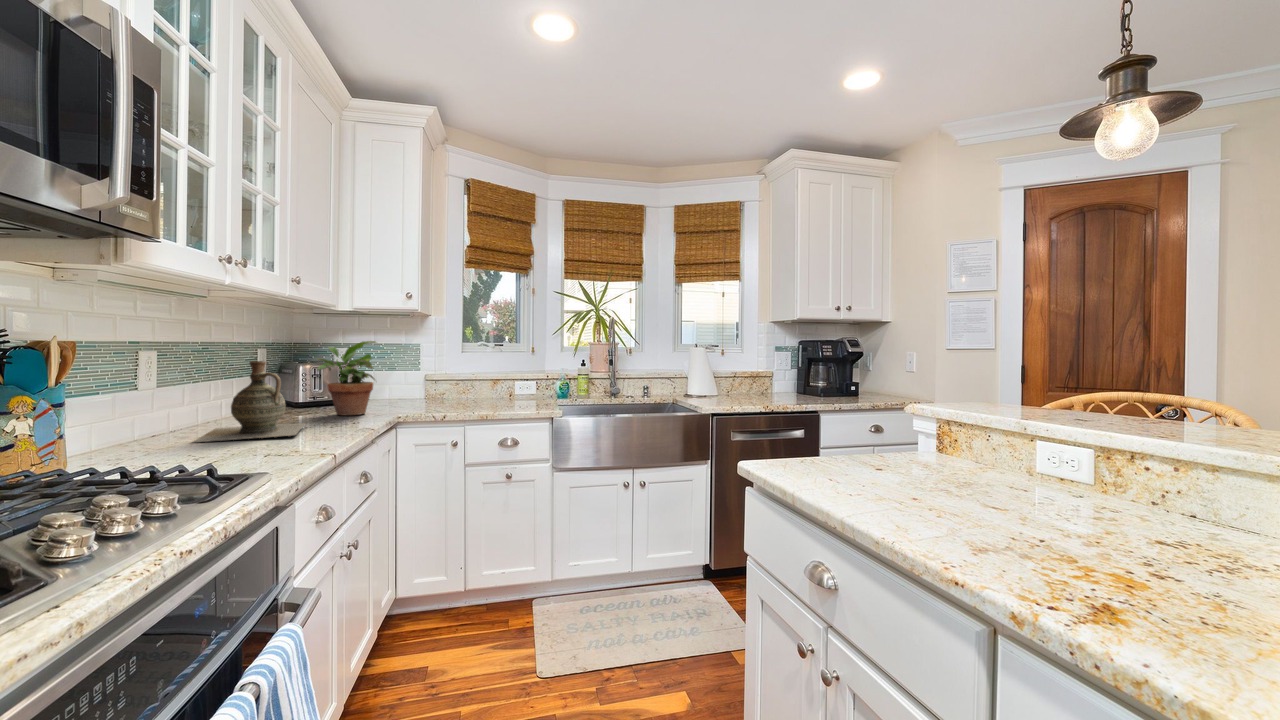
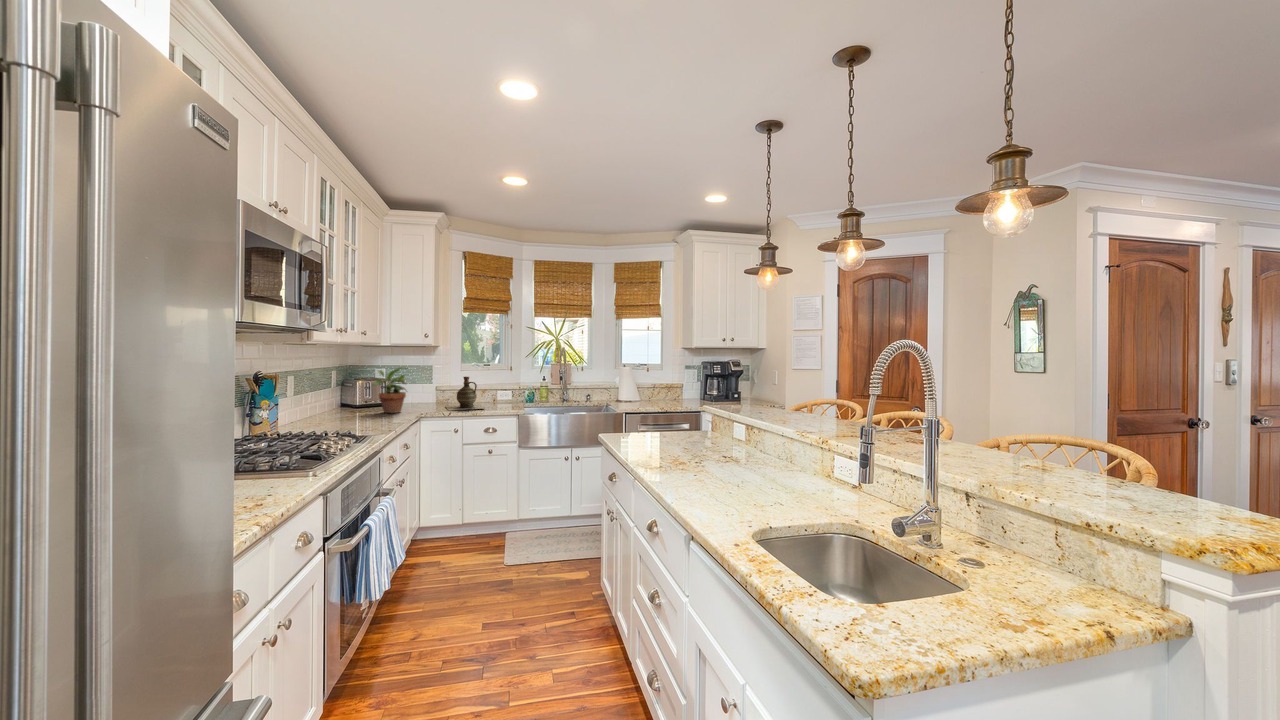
ceramic jug: present [194,361,305,442] -> present [446,377,484,411]

